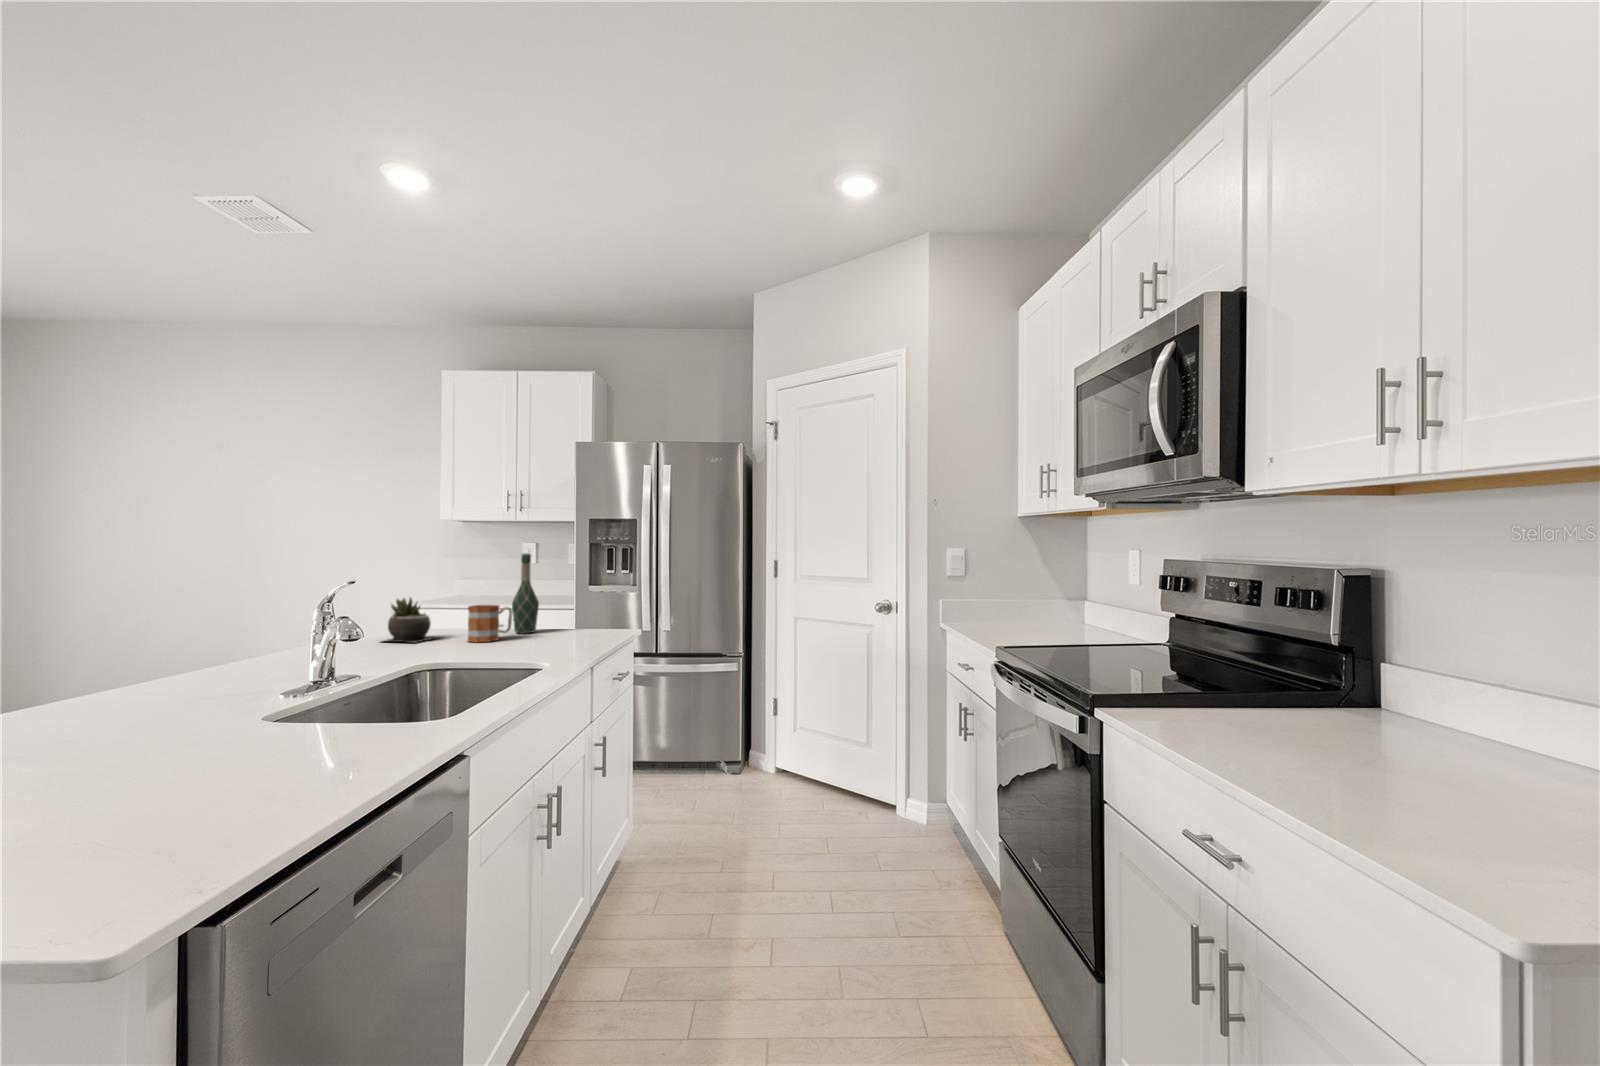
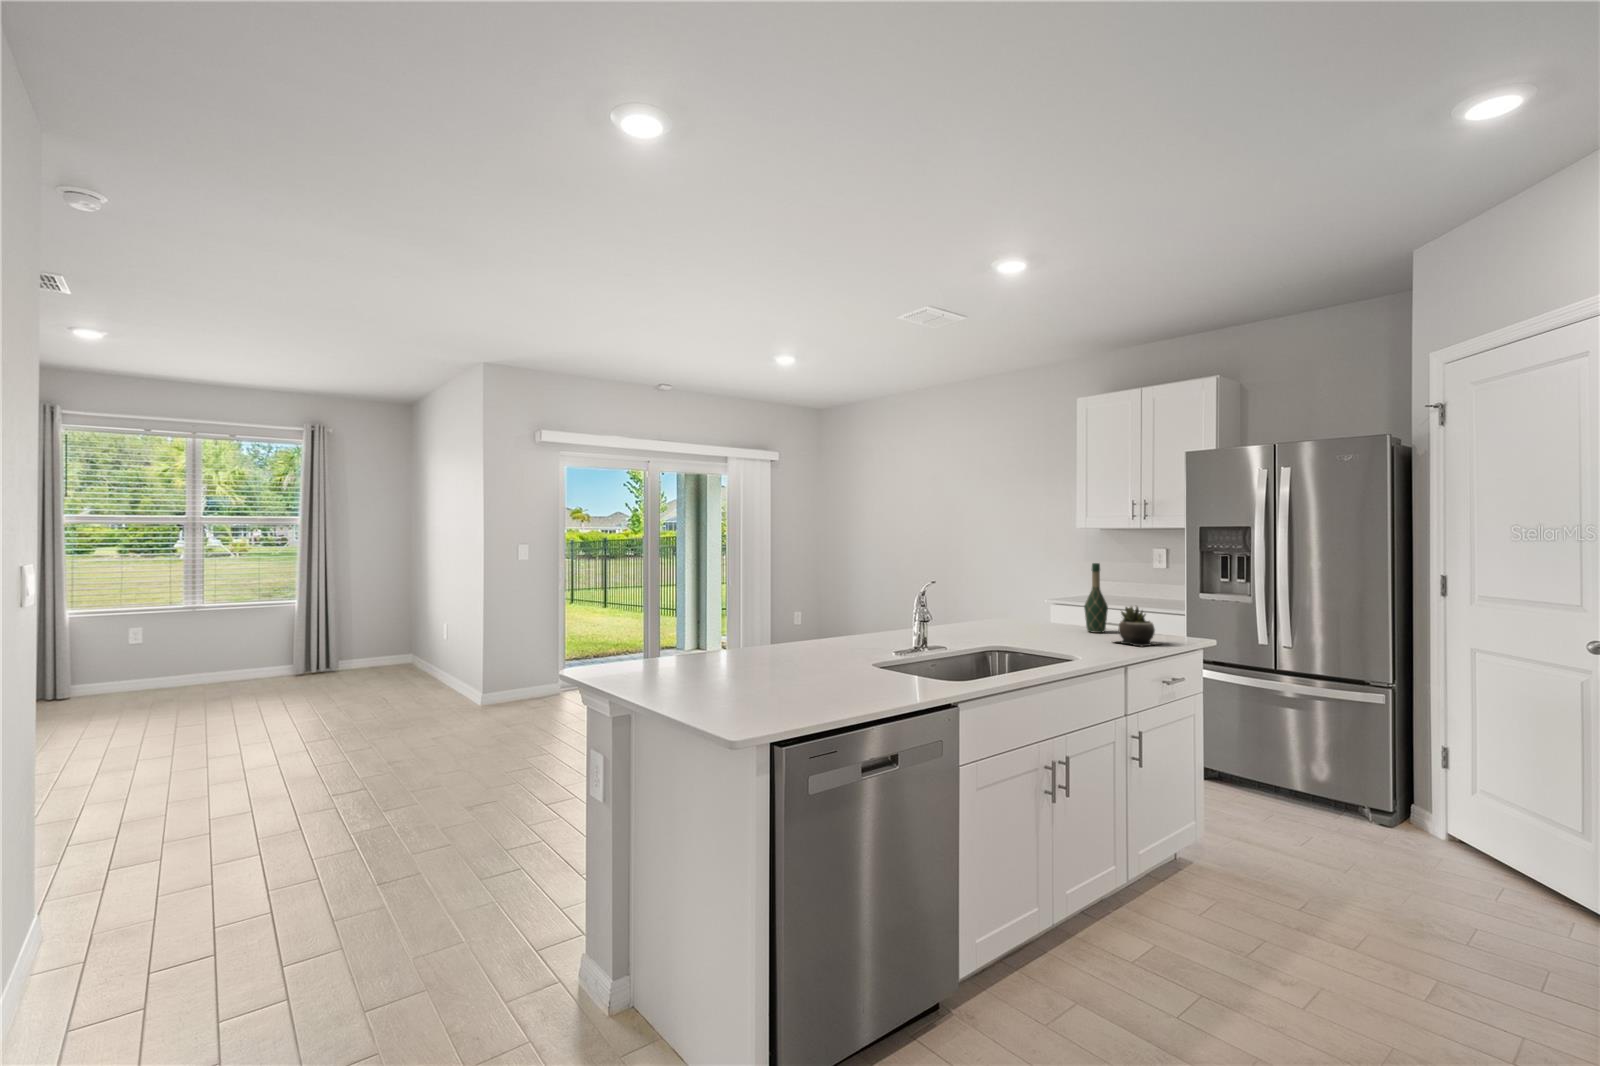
succulent plant: present [385,598,434,643] -> present [1116,607,1158,646]
mug: present [468,605,512,642] -> none [1041,605,1079,636]

